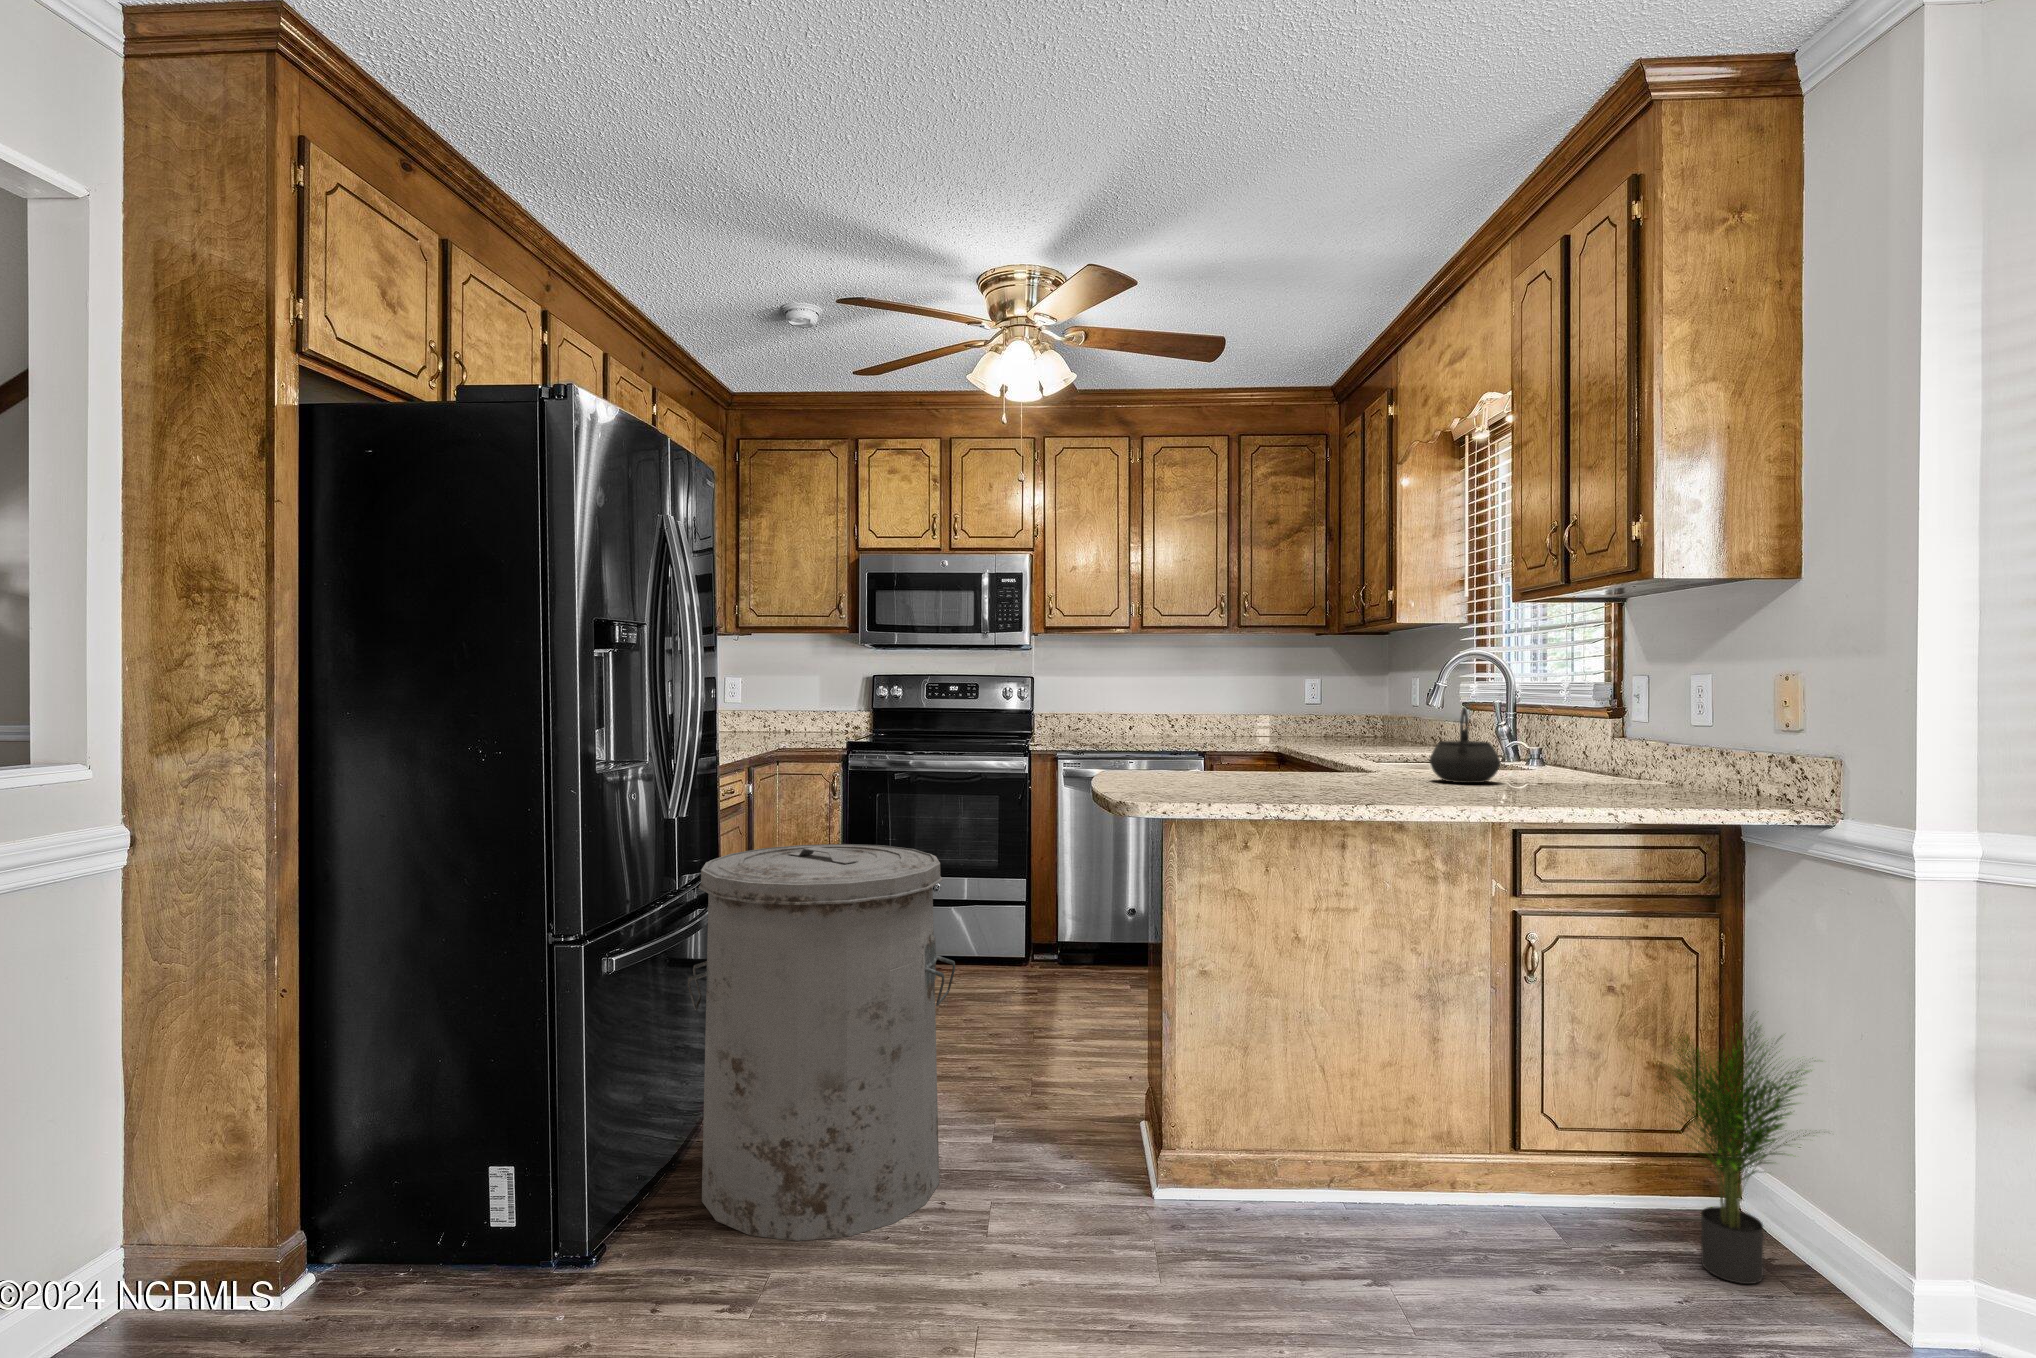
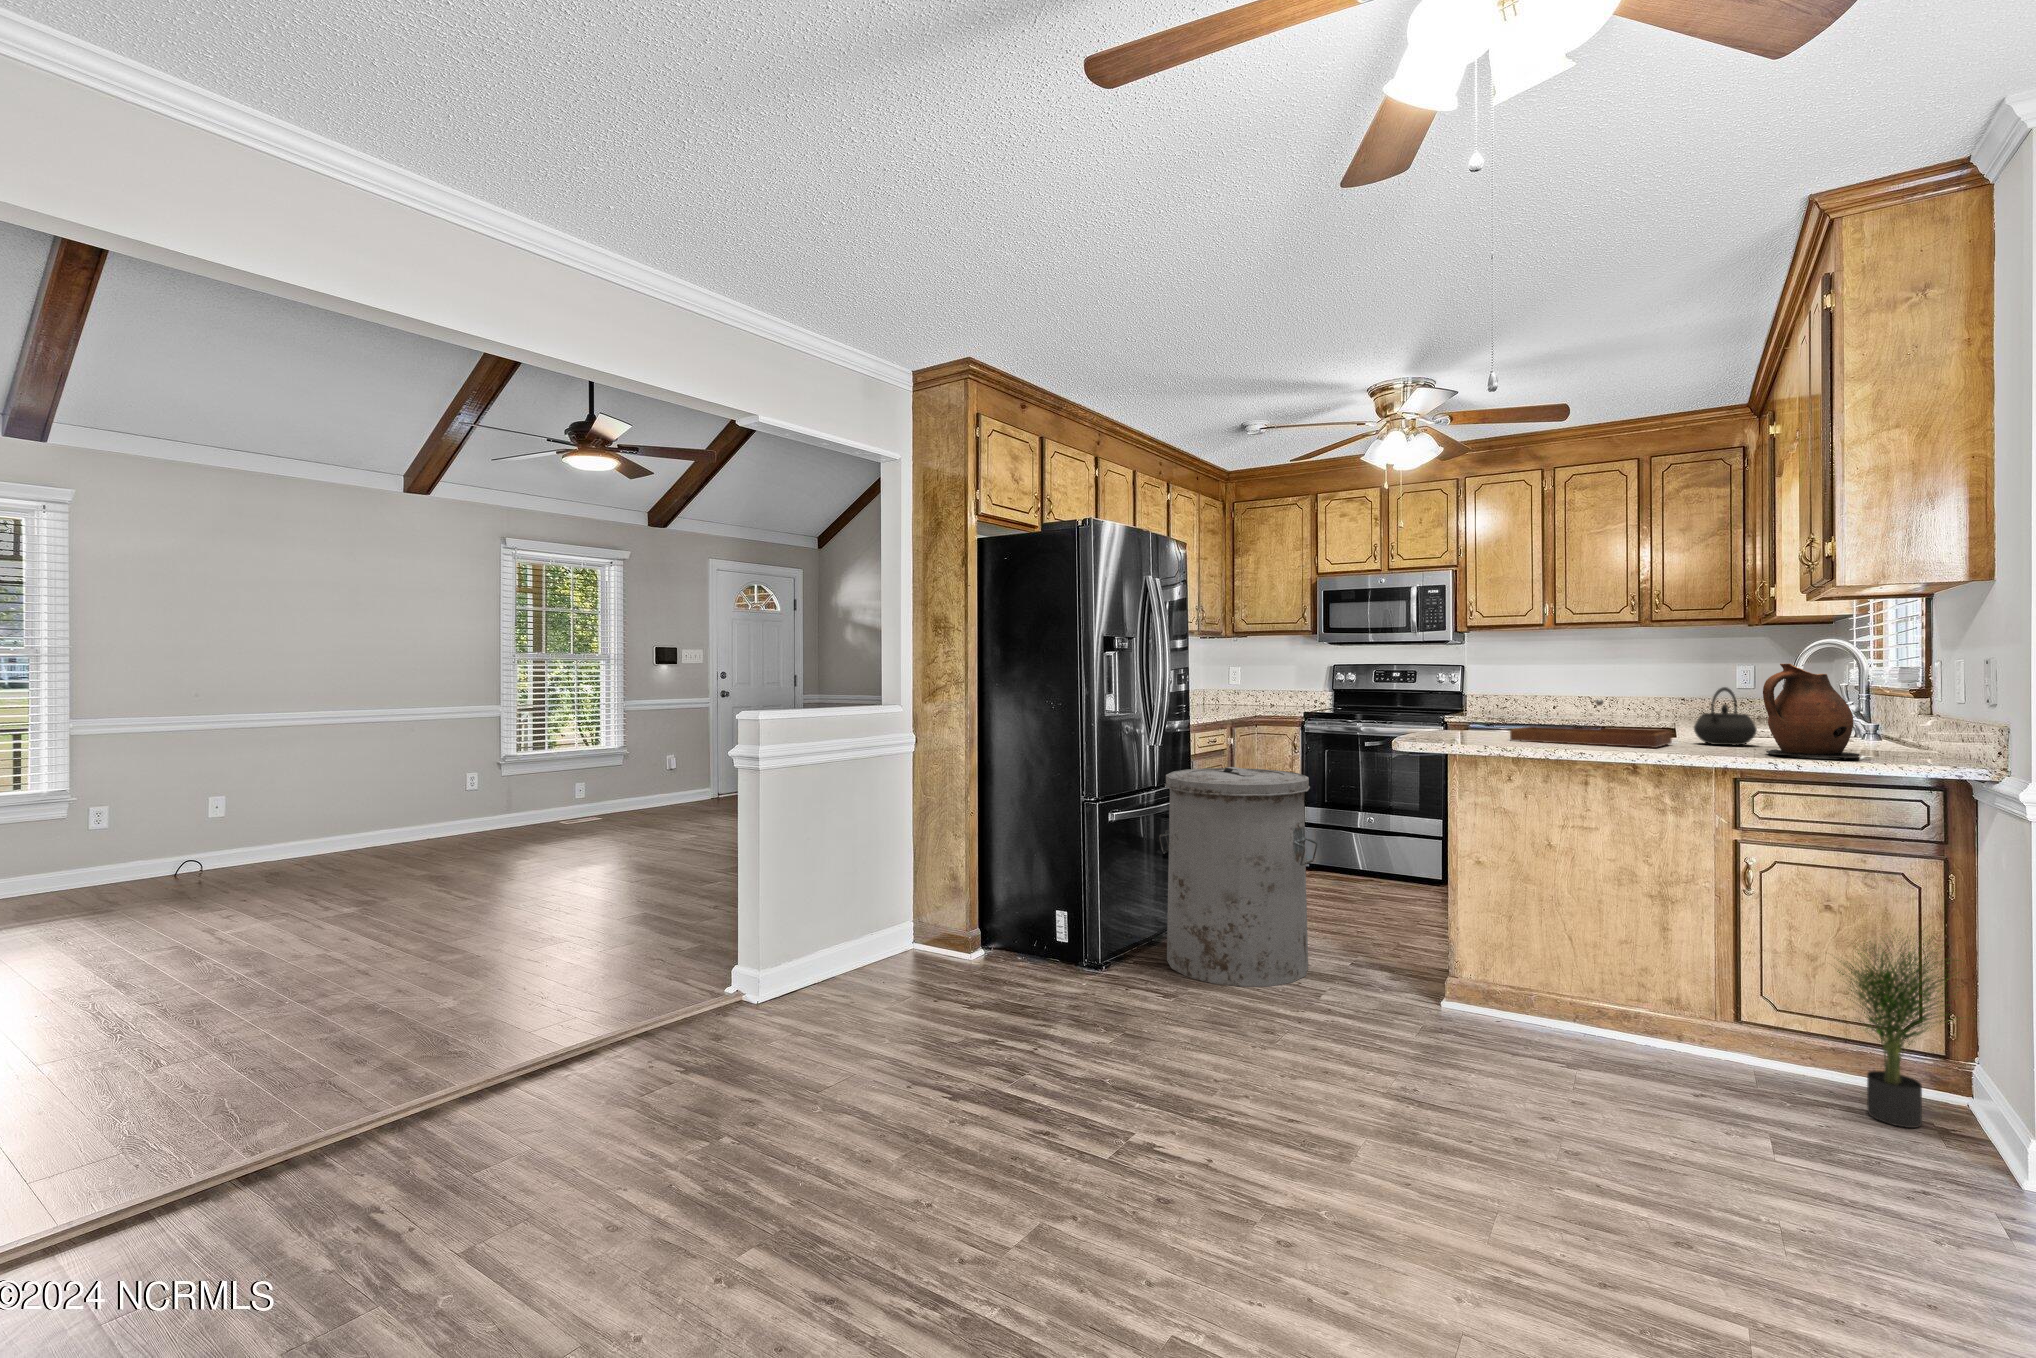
ceramic pitcher: none [1554,677,1680,804] -> present [1763,664,1859,760]
tray: none [1241,725,1433,793] -> present [1510,699,1672,748]

